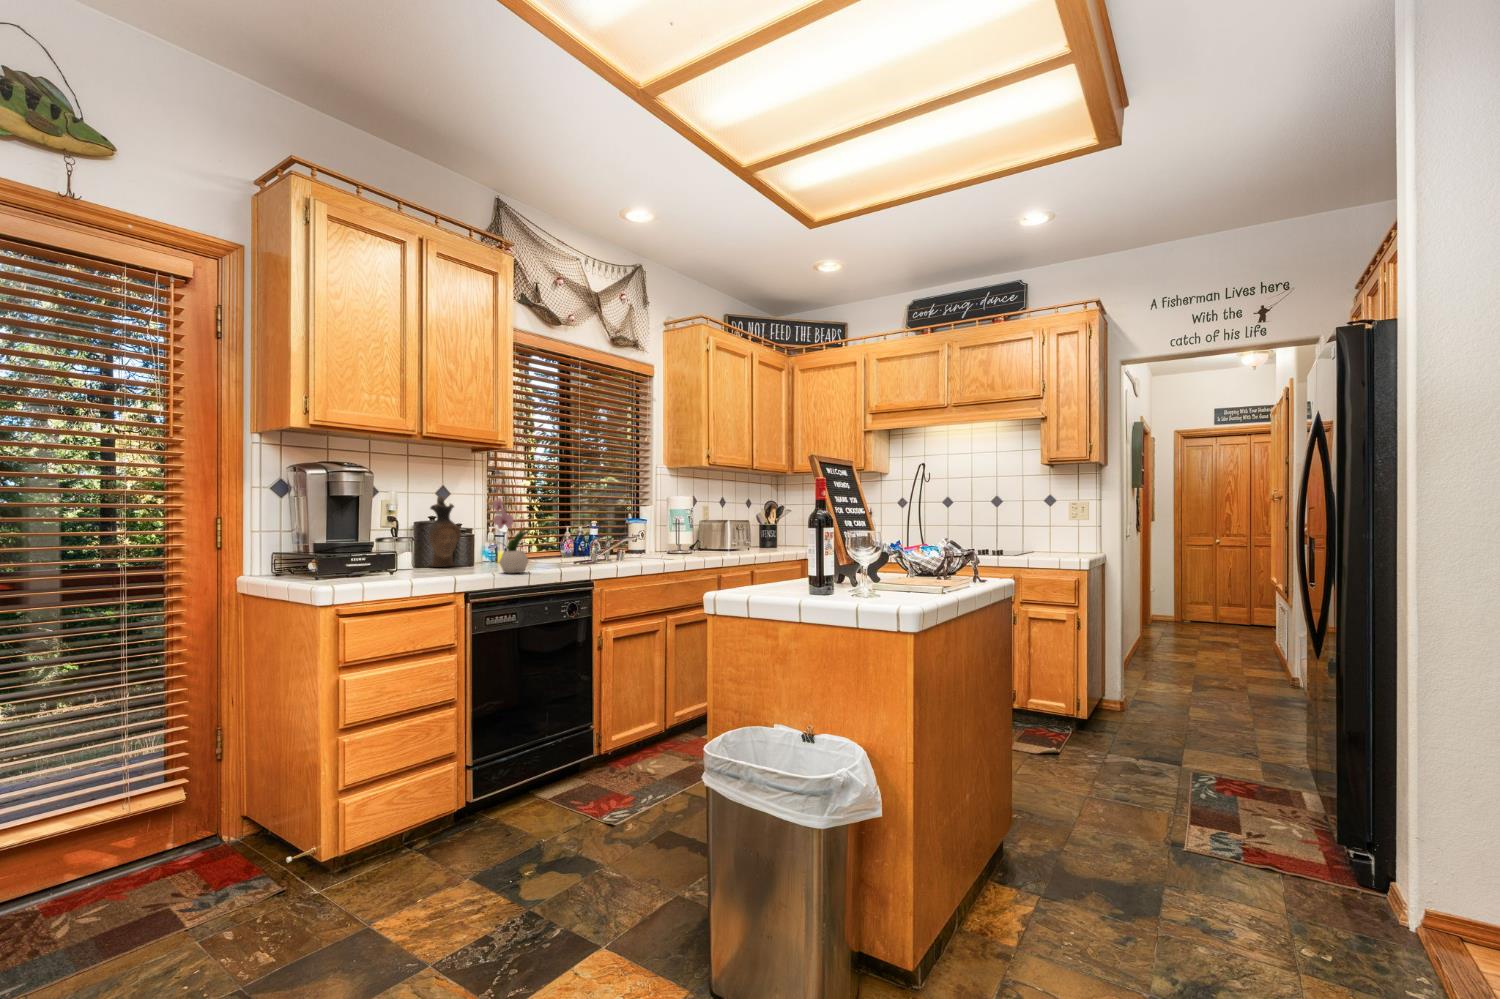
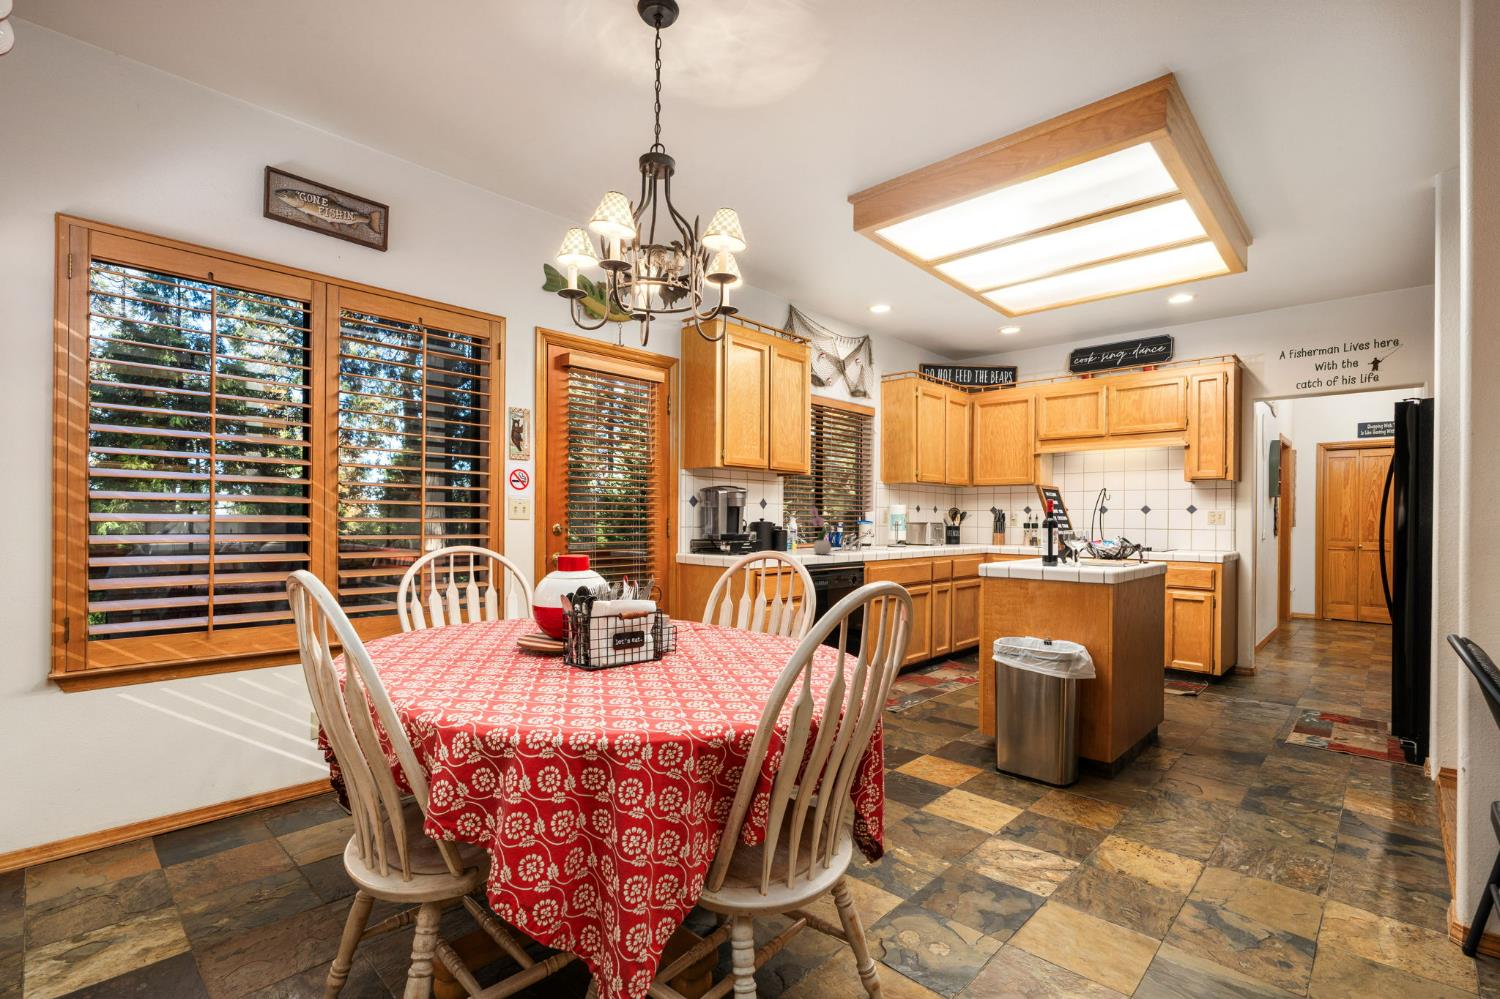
ceramic pitcher: present [429,496,461,567] -> none [763,505,783,550]

